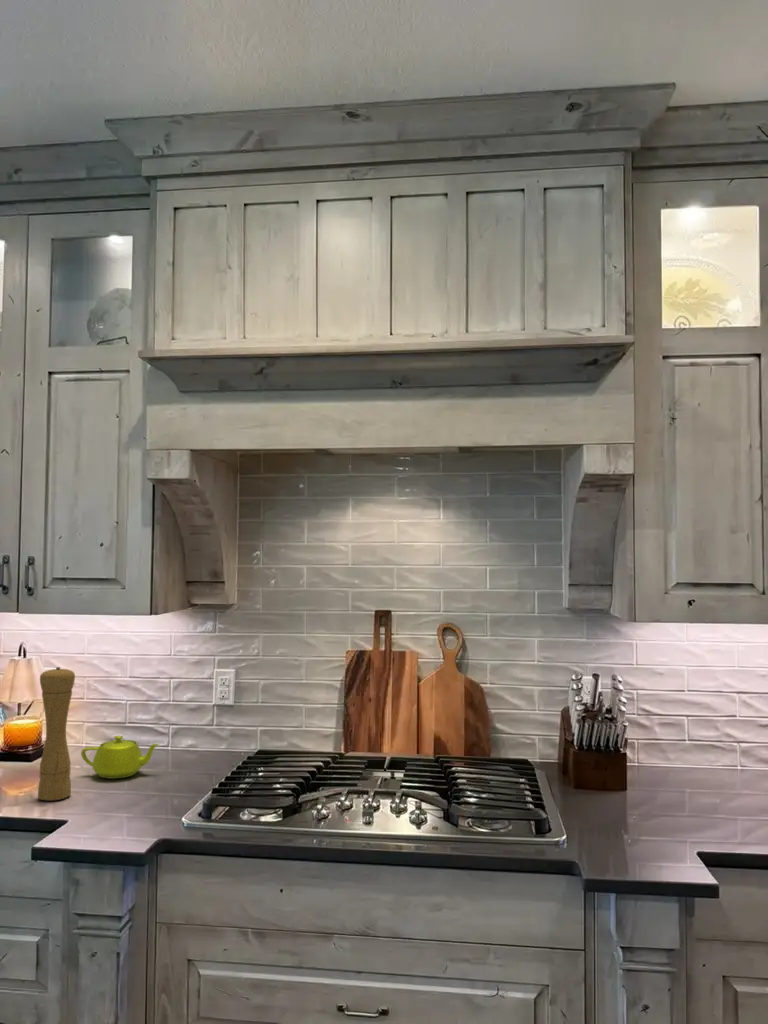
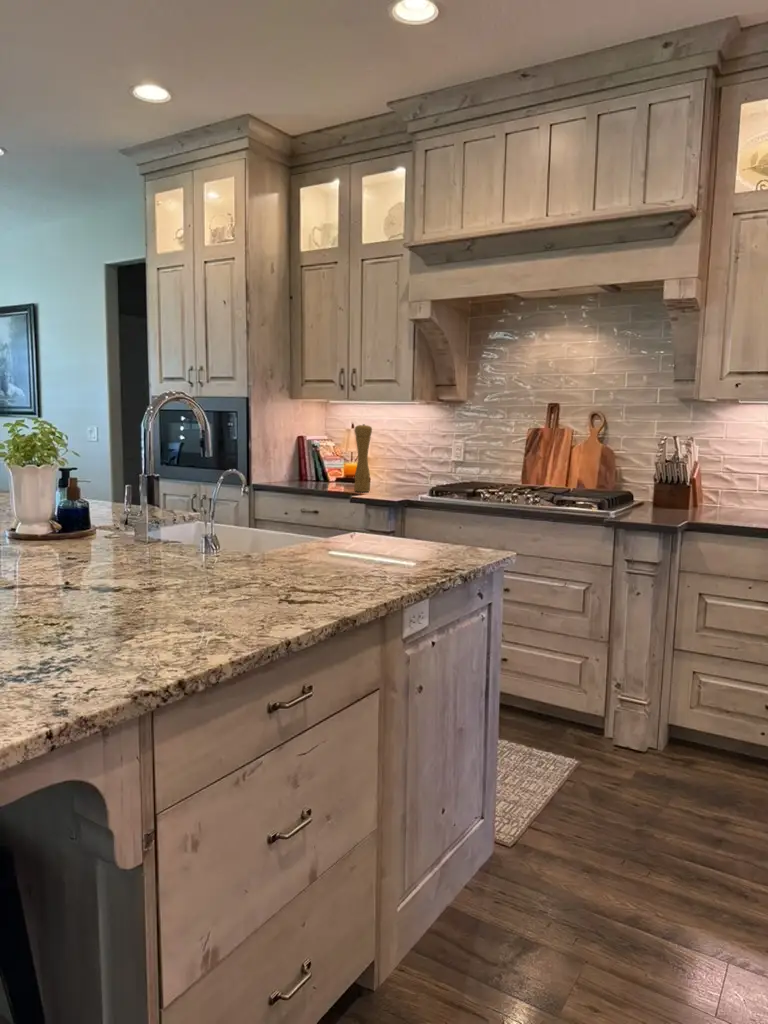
teapot: present [81,736,159,779] -> none [378,469,418,490]

